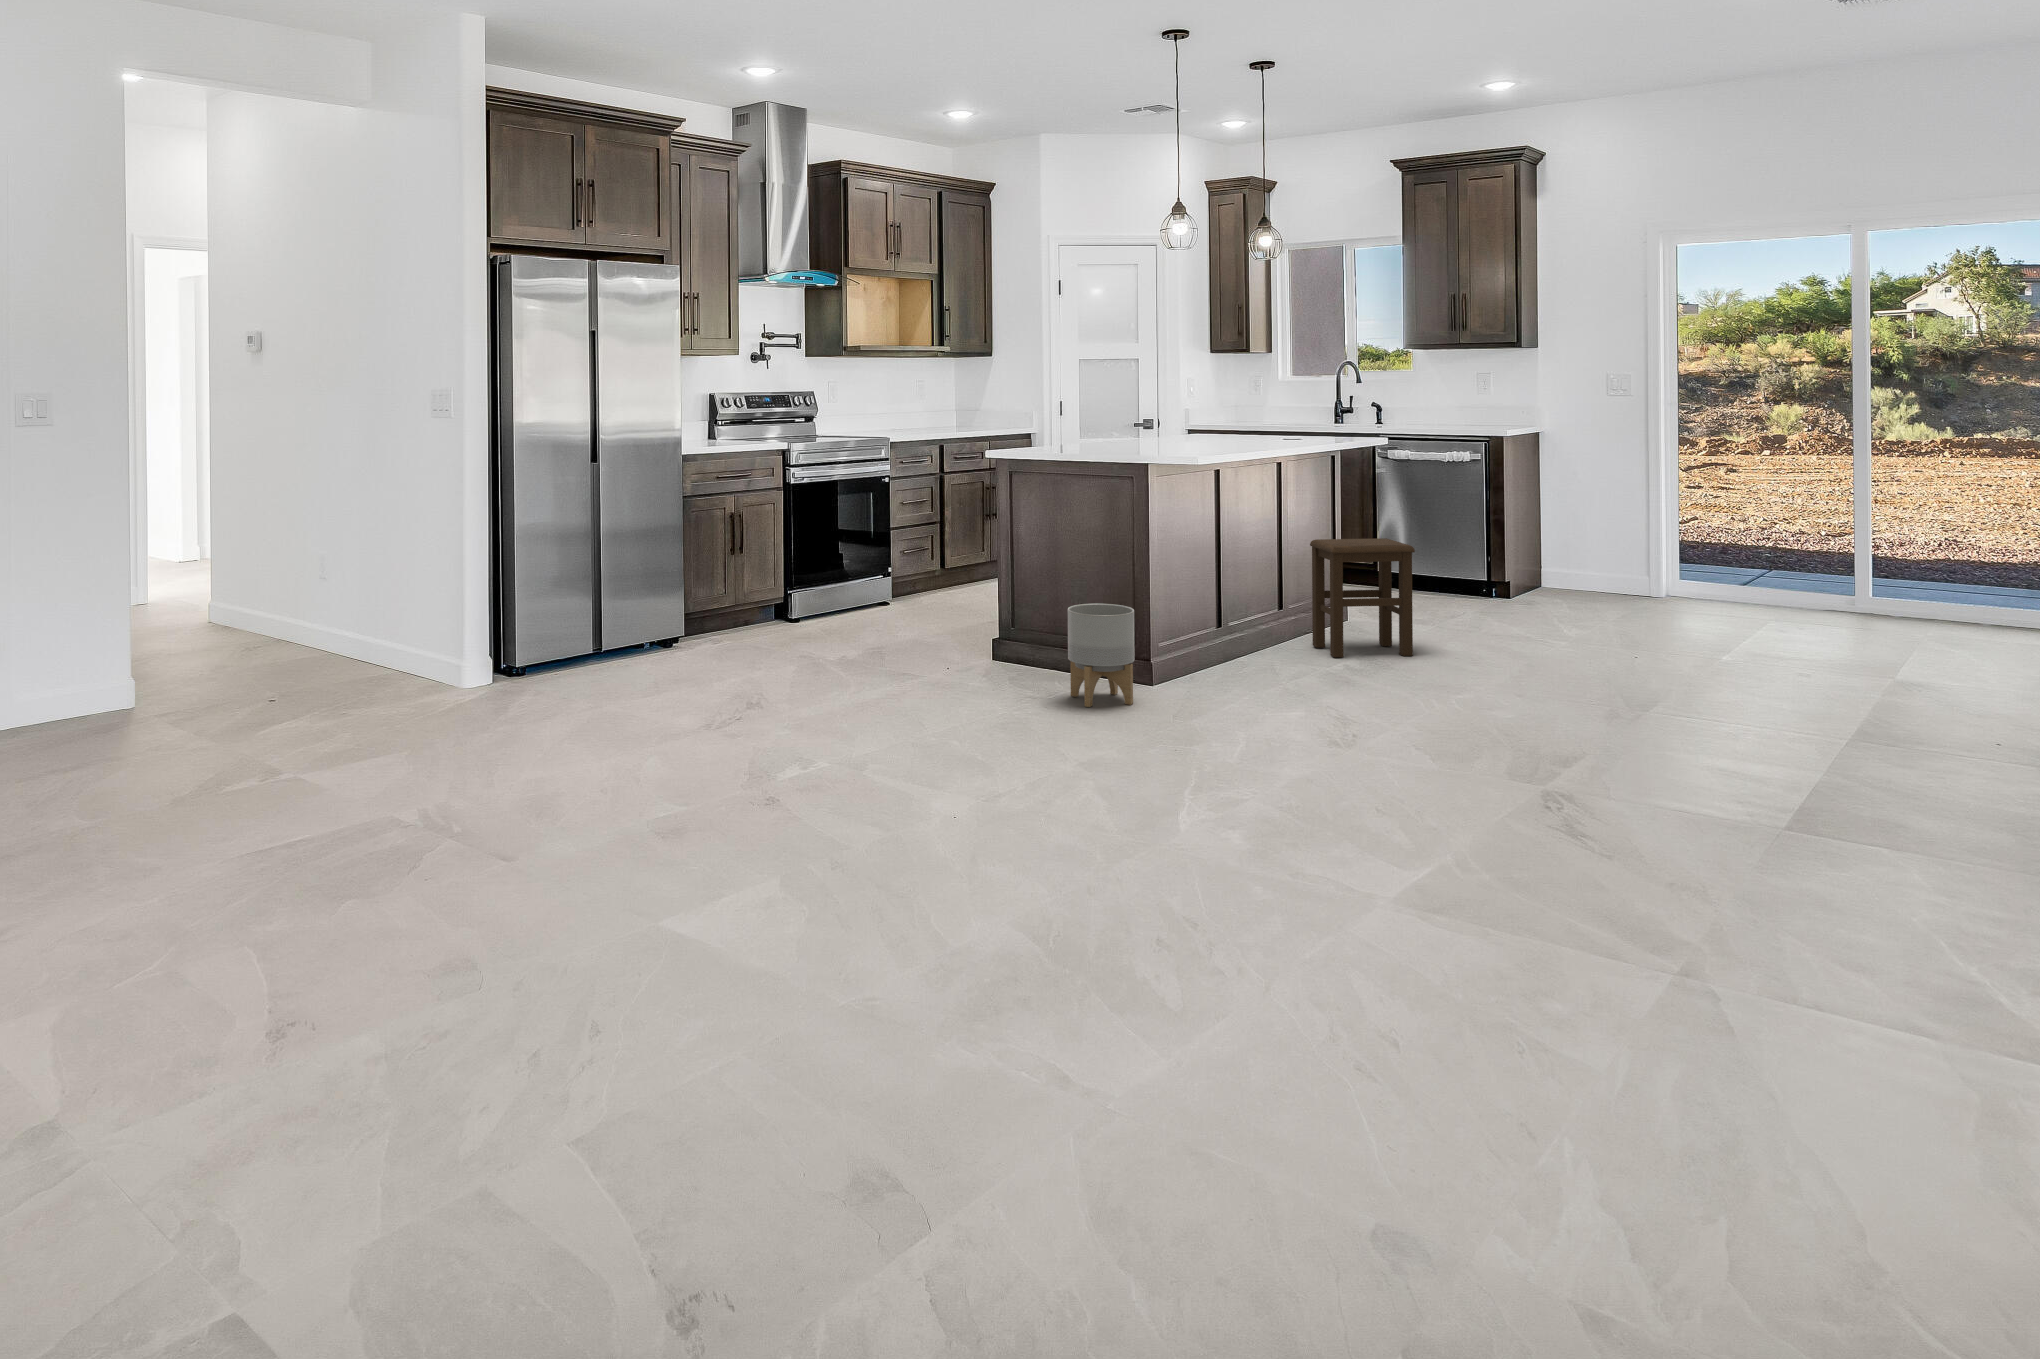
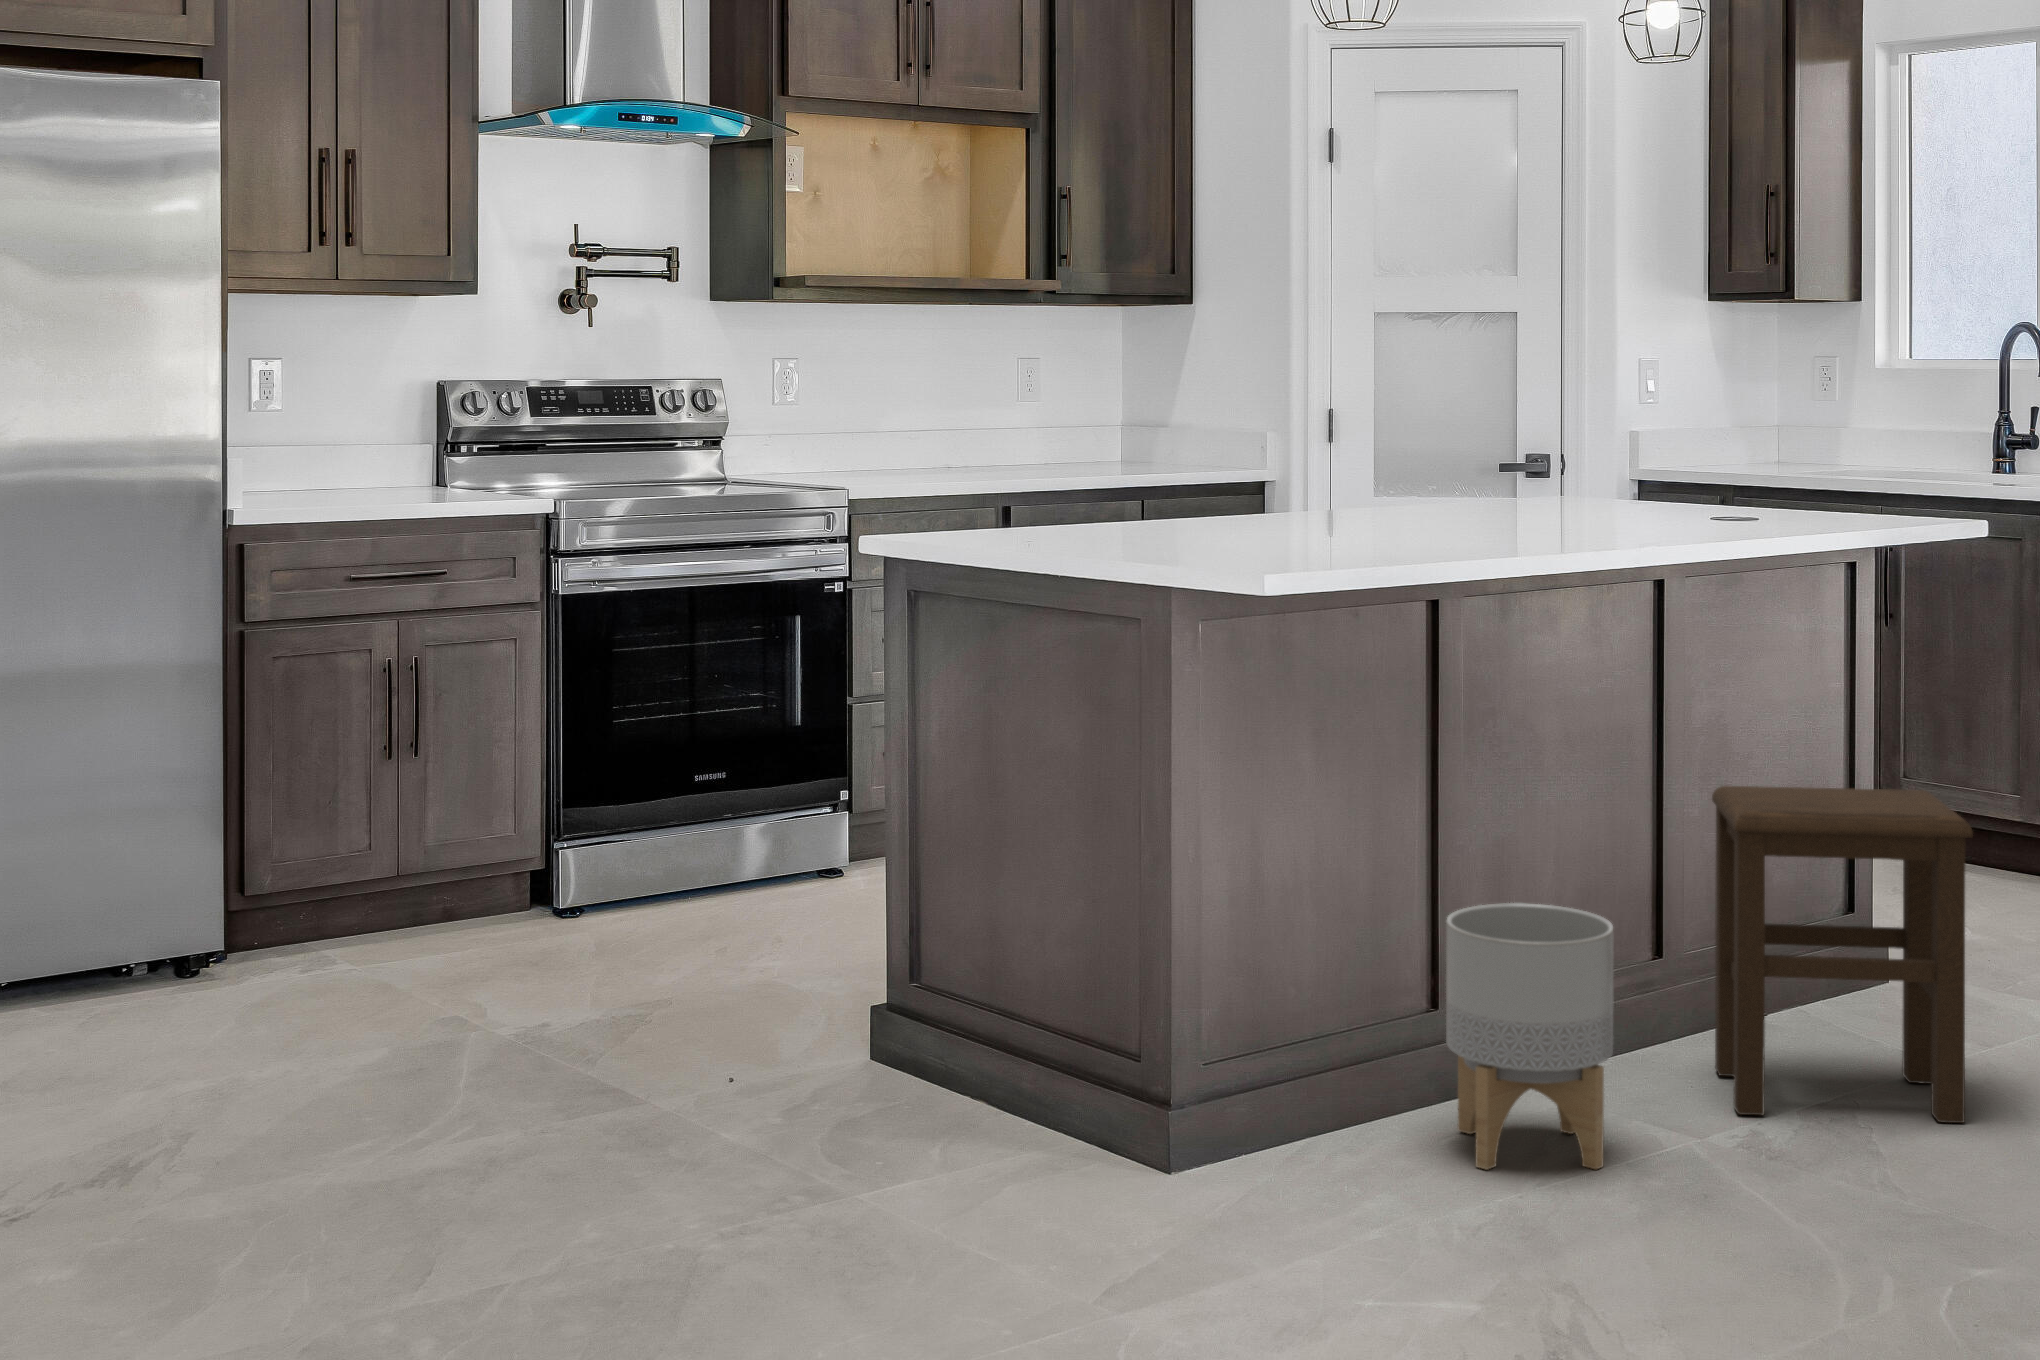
planter: present [1068,604,1135,707] -> present [1446,903,1613,1170]

